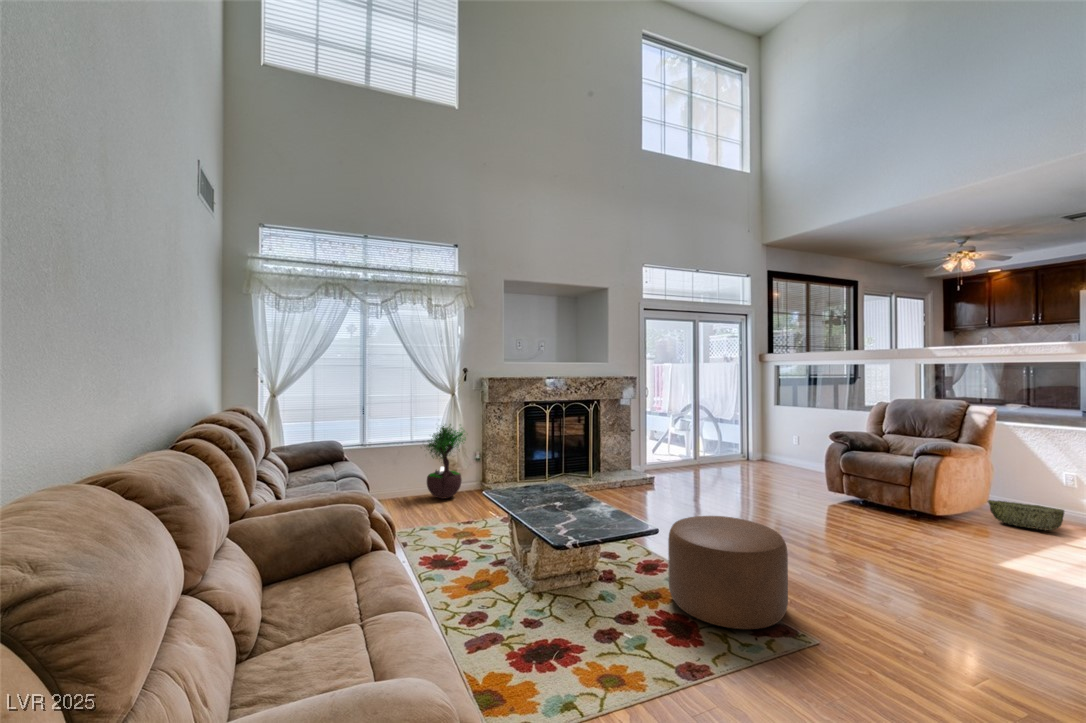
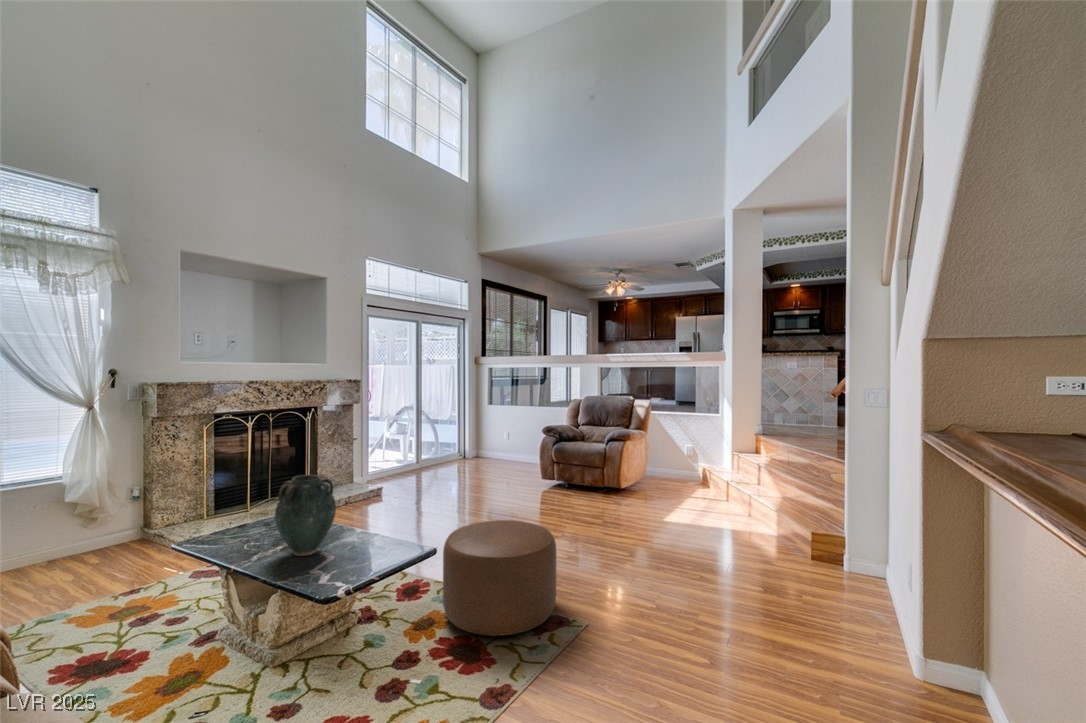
potted tree: present [426,424,465,499] -> none [22,447,120,569]
vase: none [535,450,577,513] -> present [275,475,336,556]
woven basket: present [988,500,1064,530] -> none [647,470,687,489]

